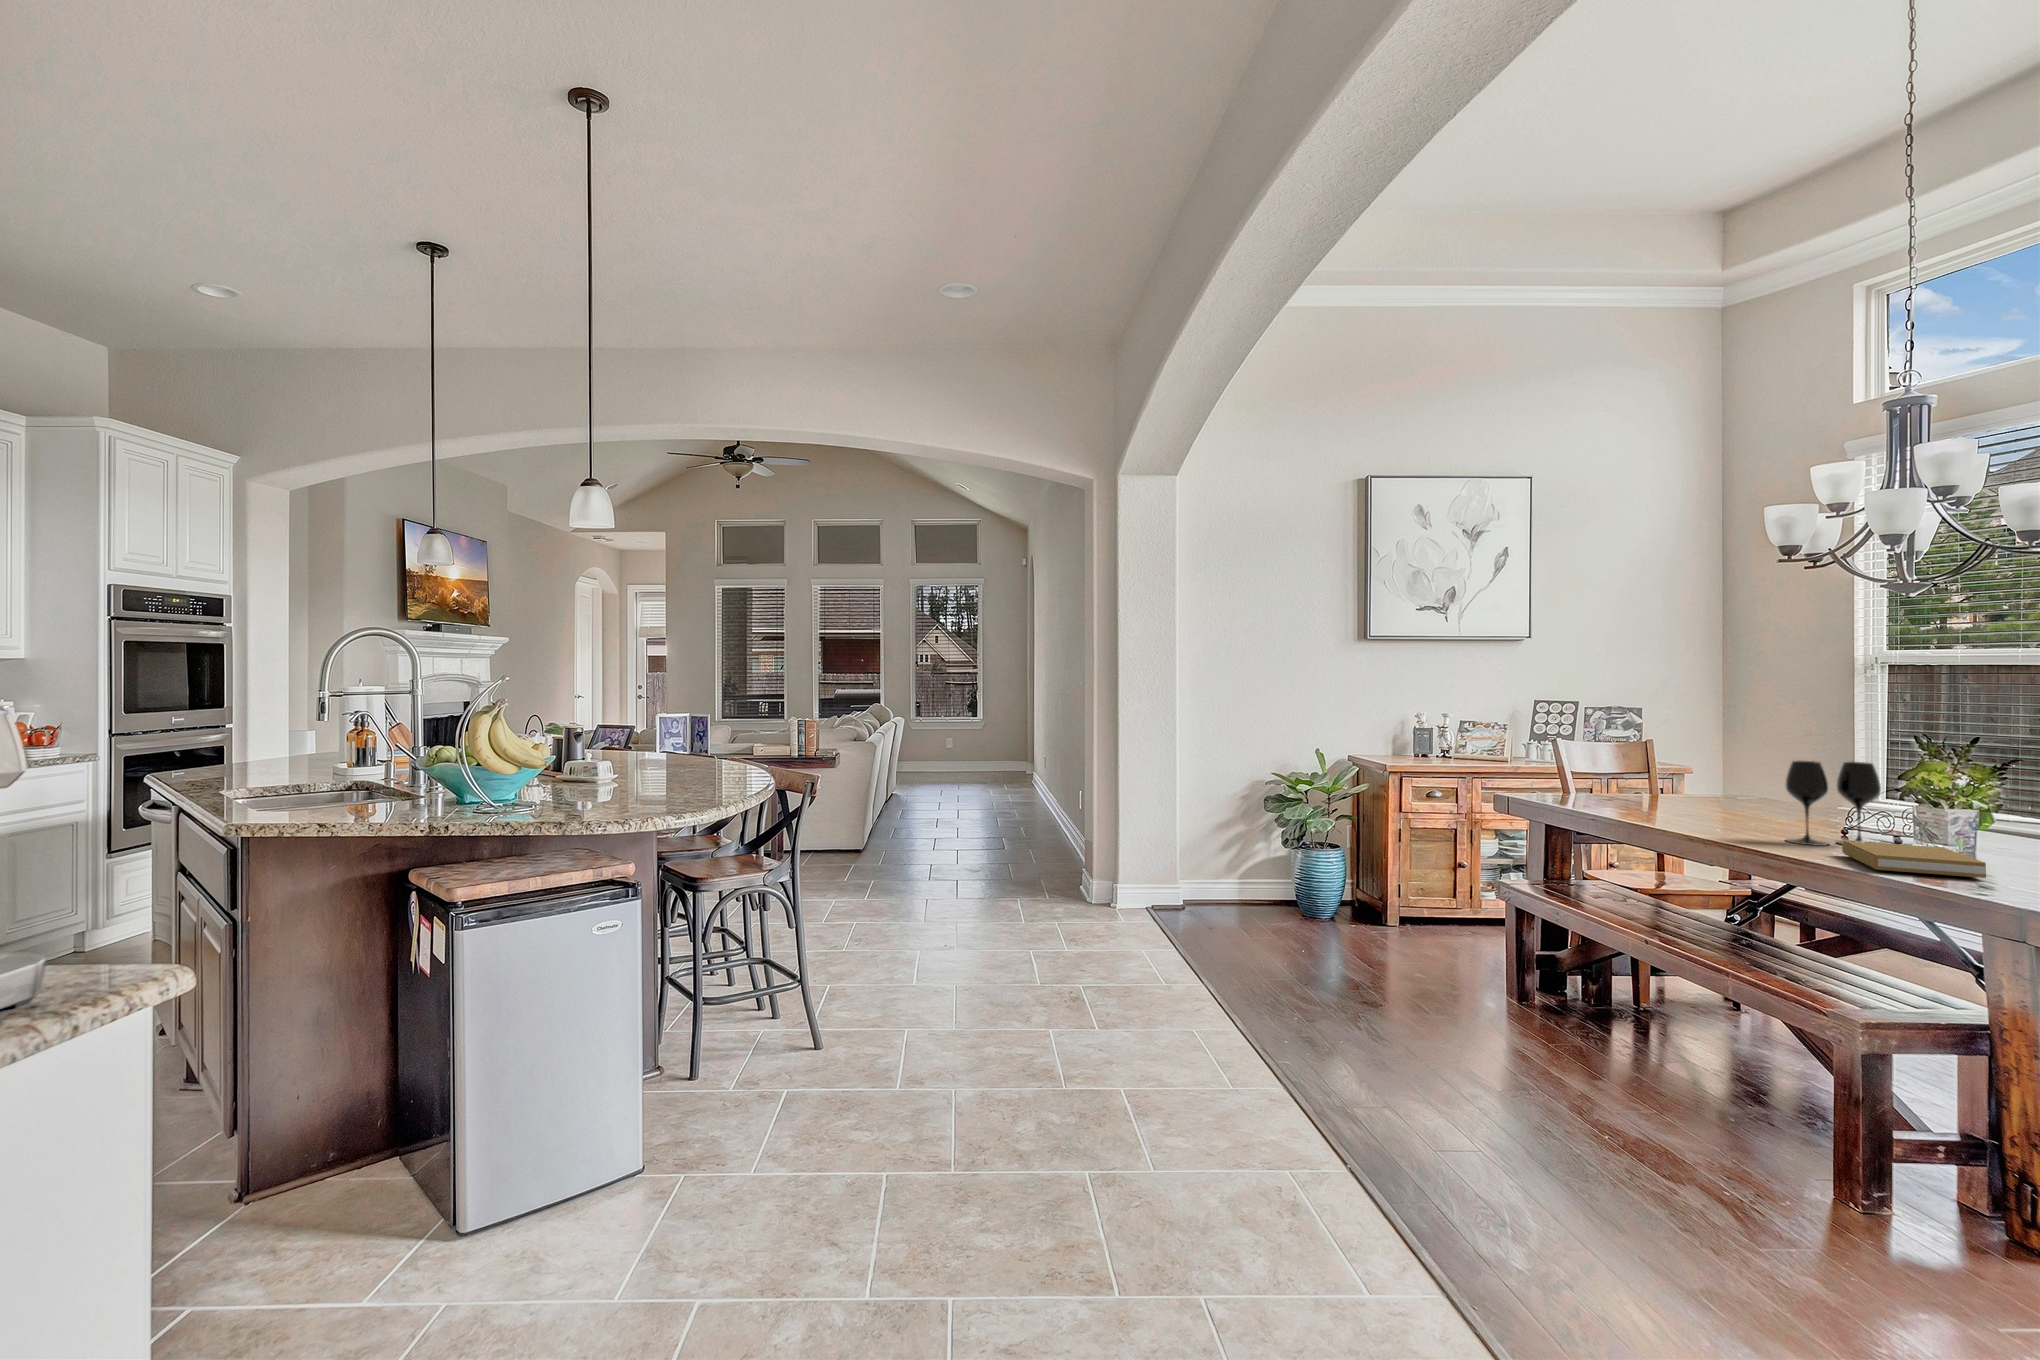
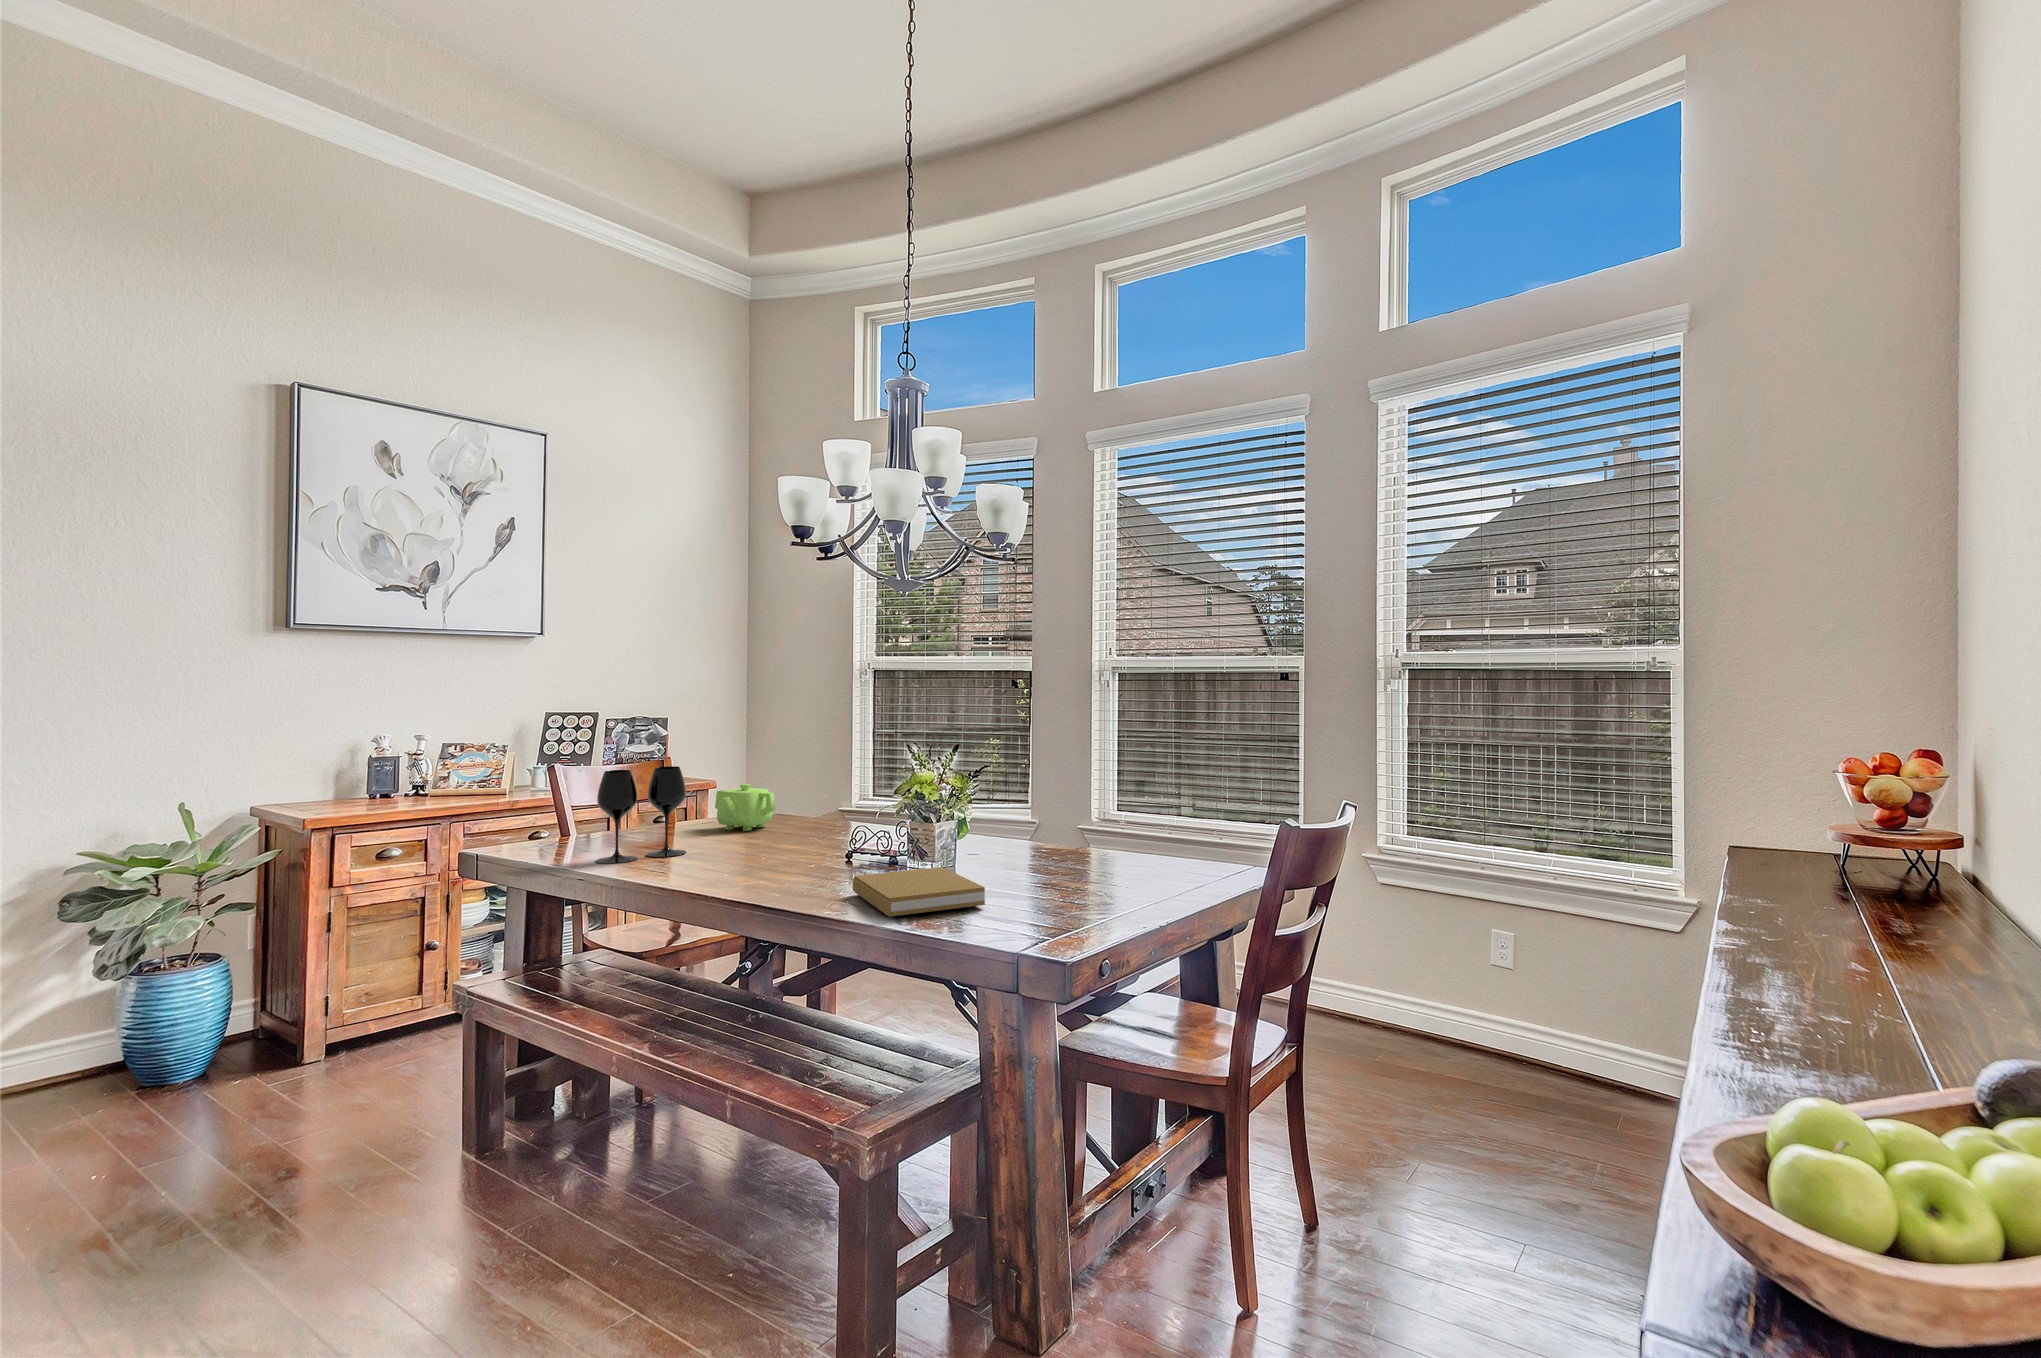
wine glass: present [1785,761,1881,846] -> present [595,766,686,864]
teapot: none [1701,768,1763,808] -> present [715,784,775,831]

